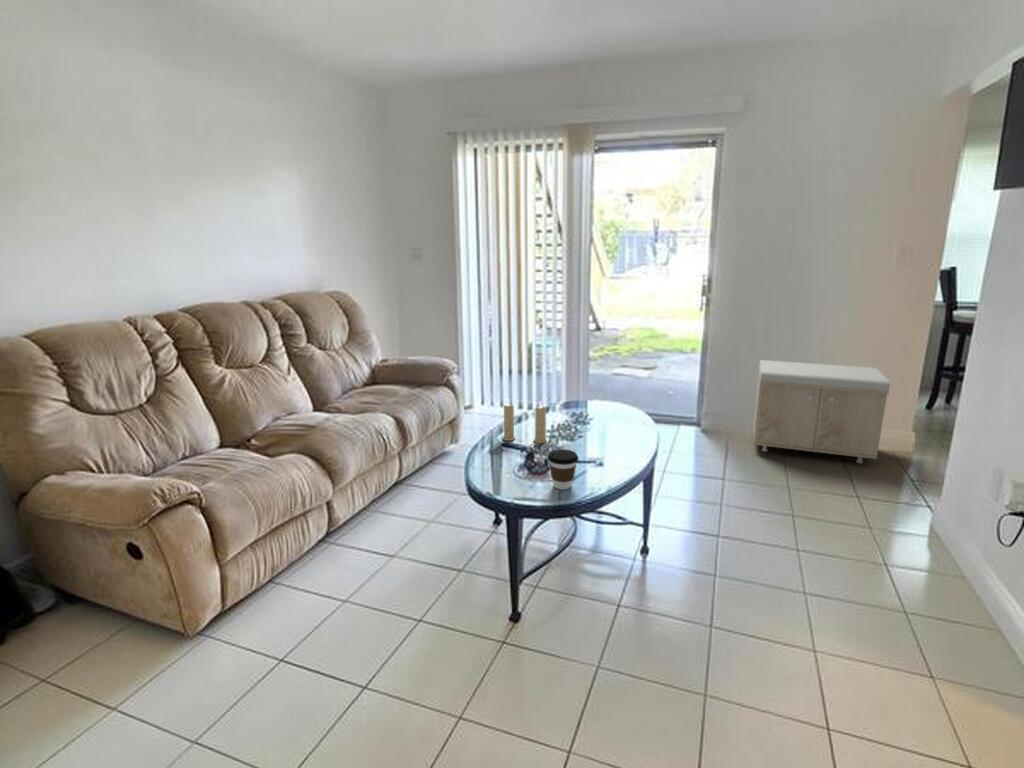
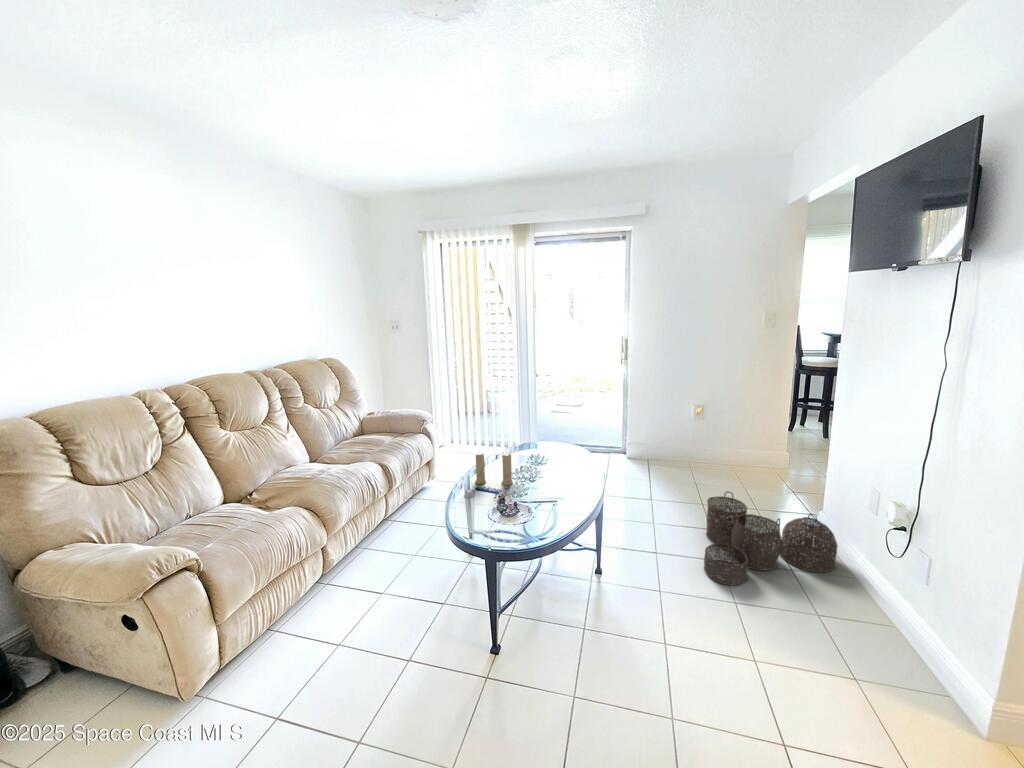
storage bench: present [753,360,890,463] -> none [668,401,771,480]
coffee cup: present [547,449,578,490] -> none [518,495,544,531]
woven basket: none [776,469,951,576] -> present [704,492,837,585]

